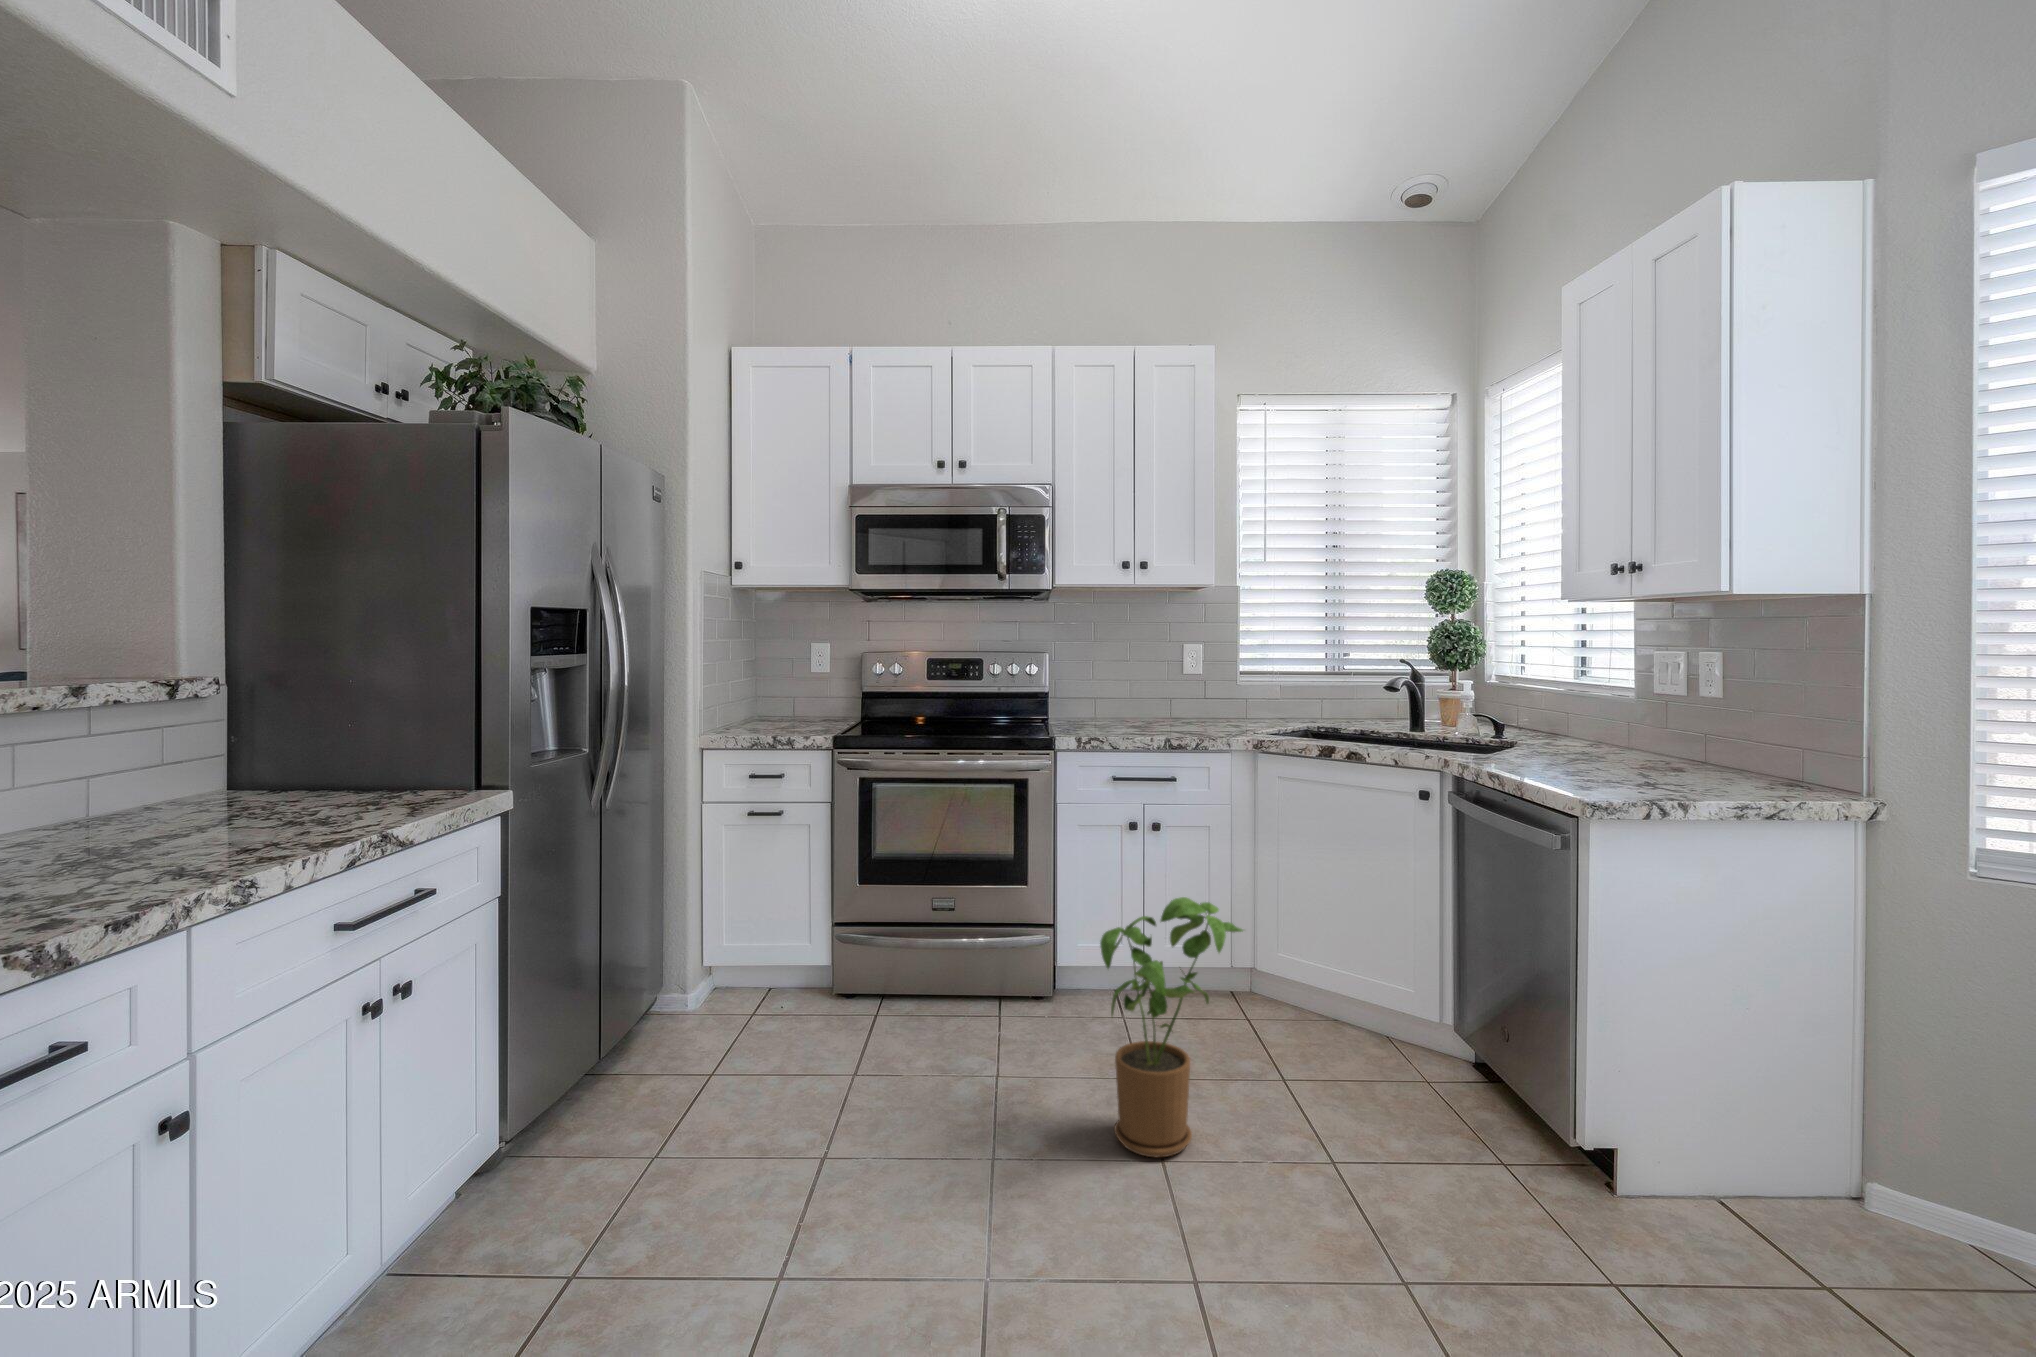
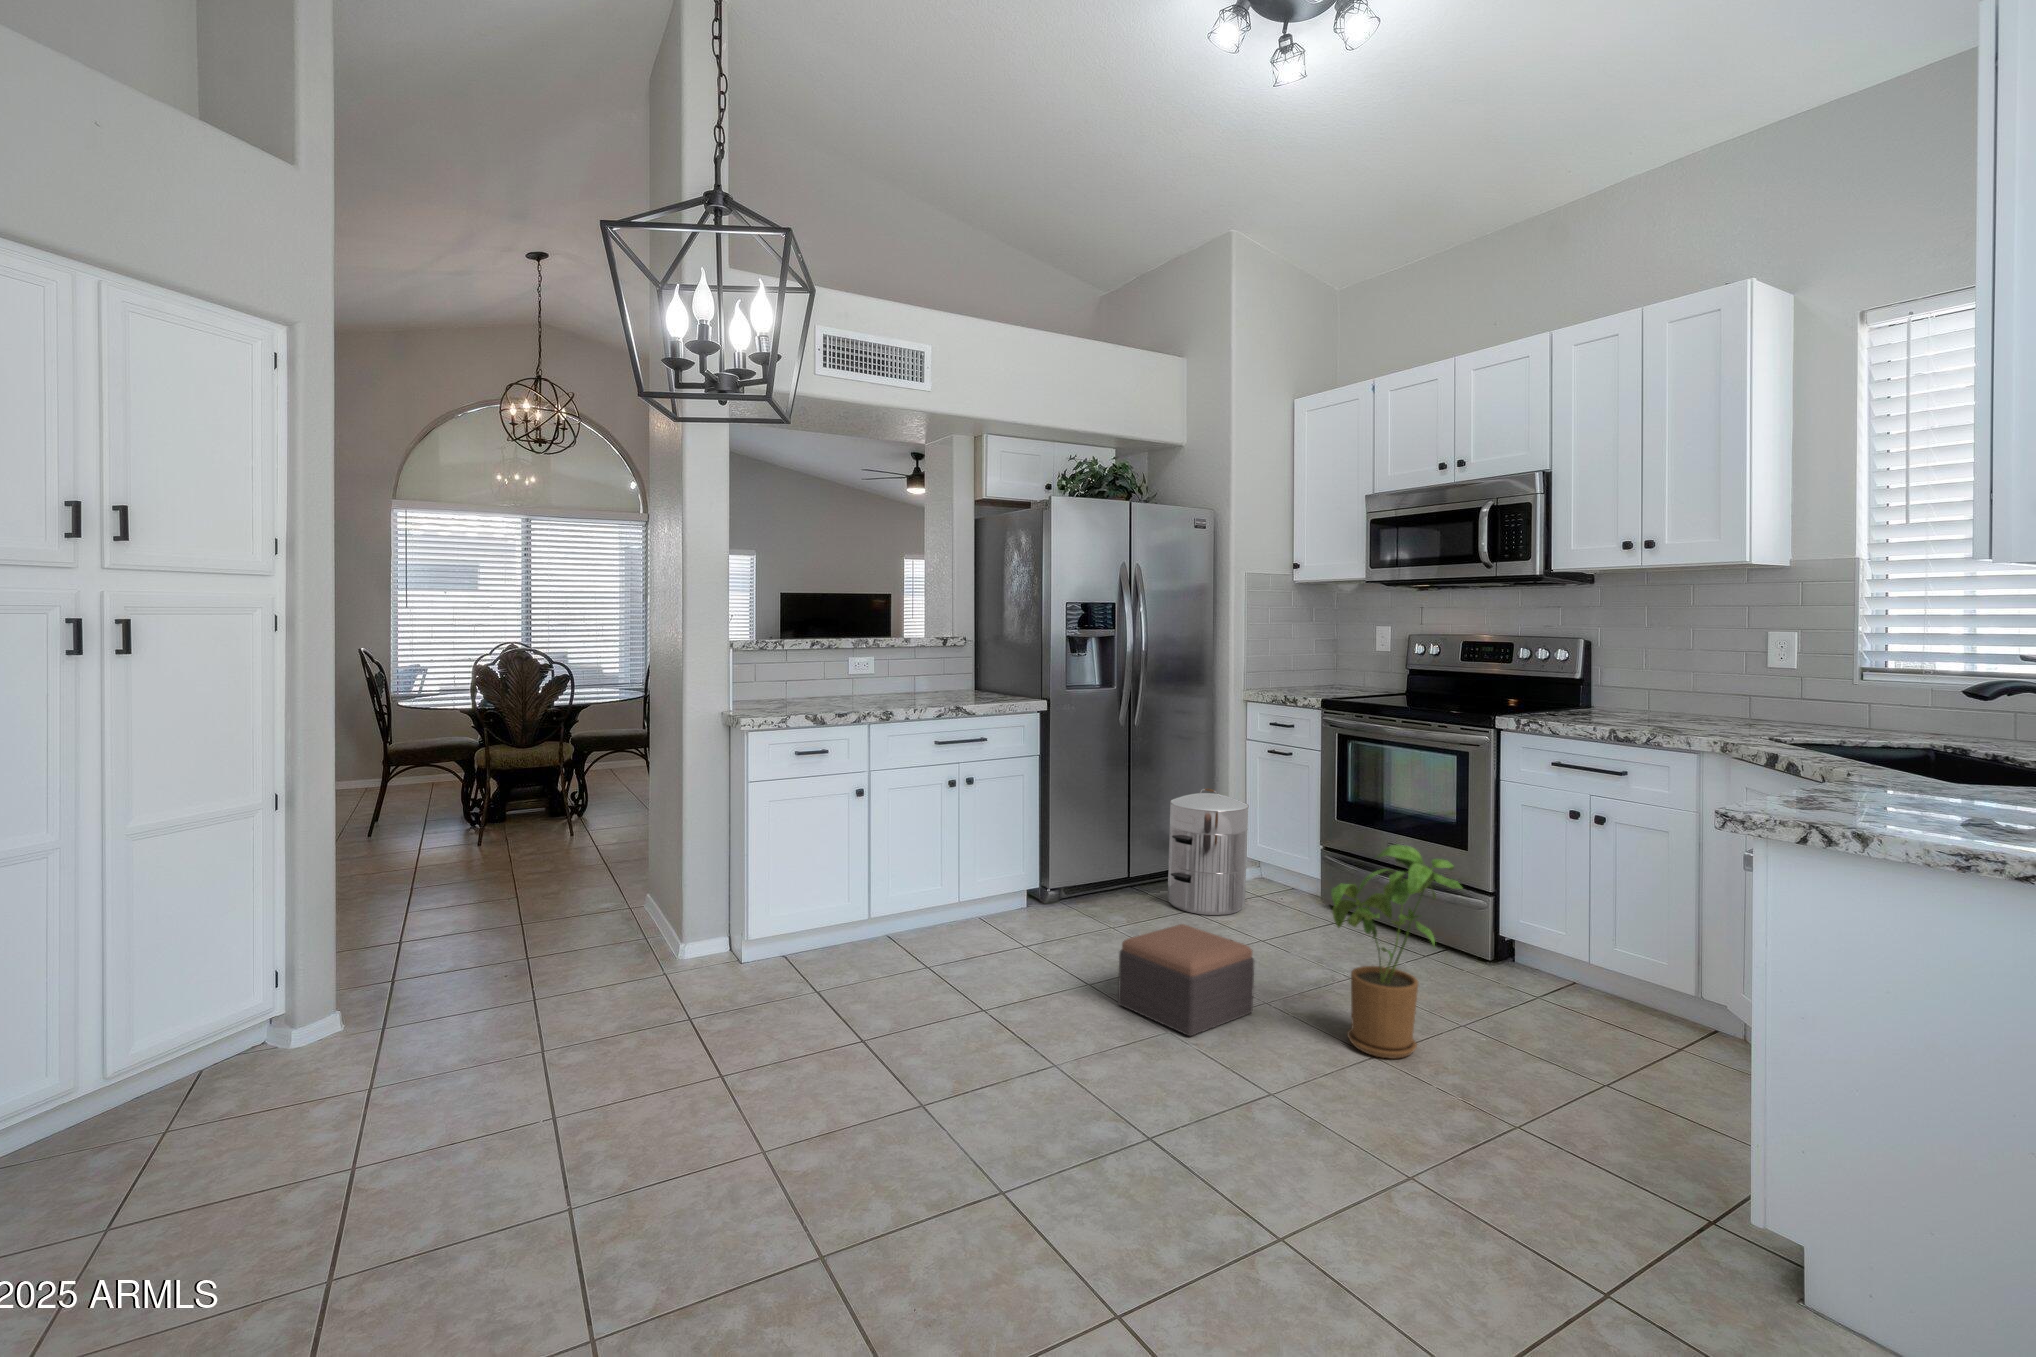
waste bin: none [655,878,770,1063] -> present [1168,789,1249,915]
footstool: none [865,1086,1021,1272] -> present [1118,924,1254,1036]

